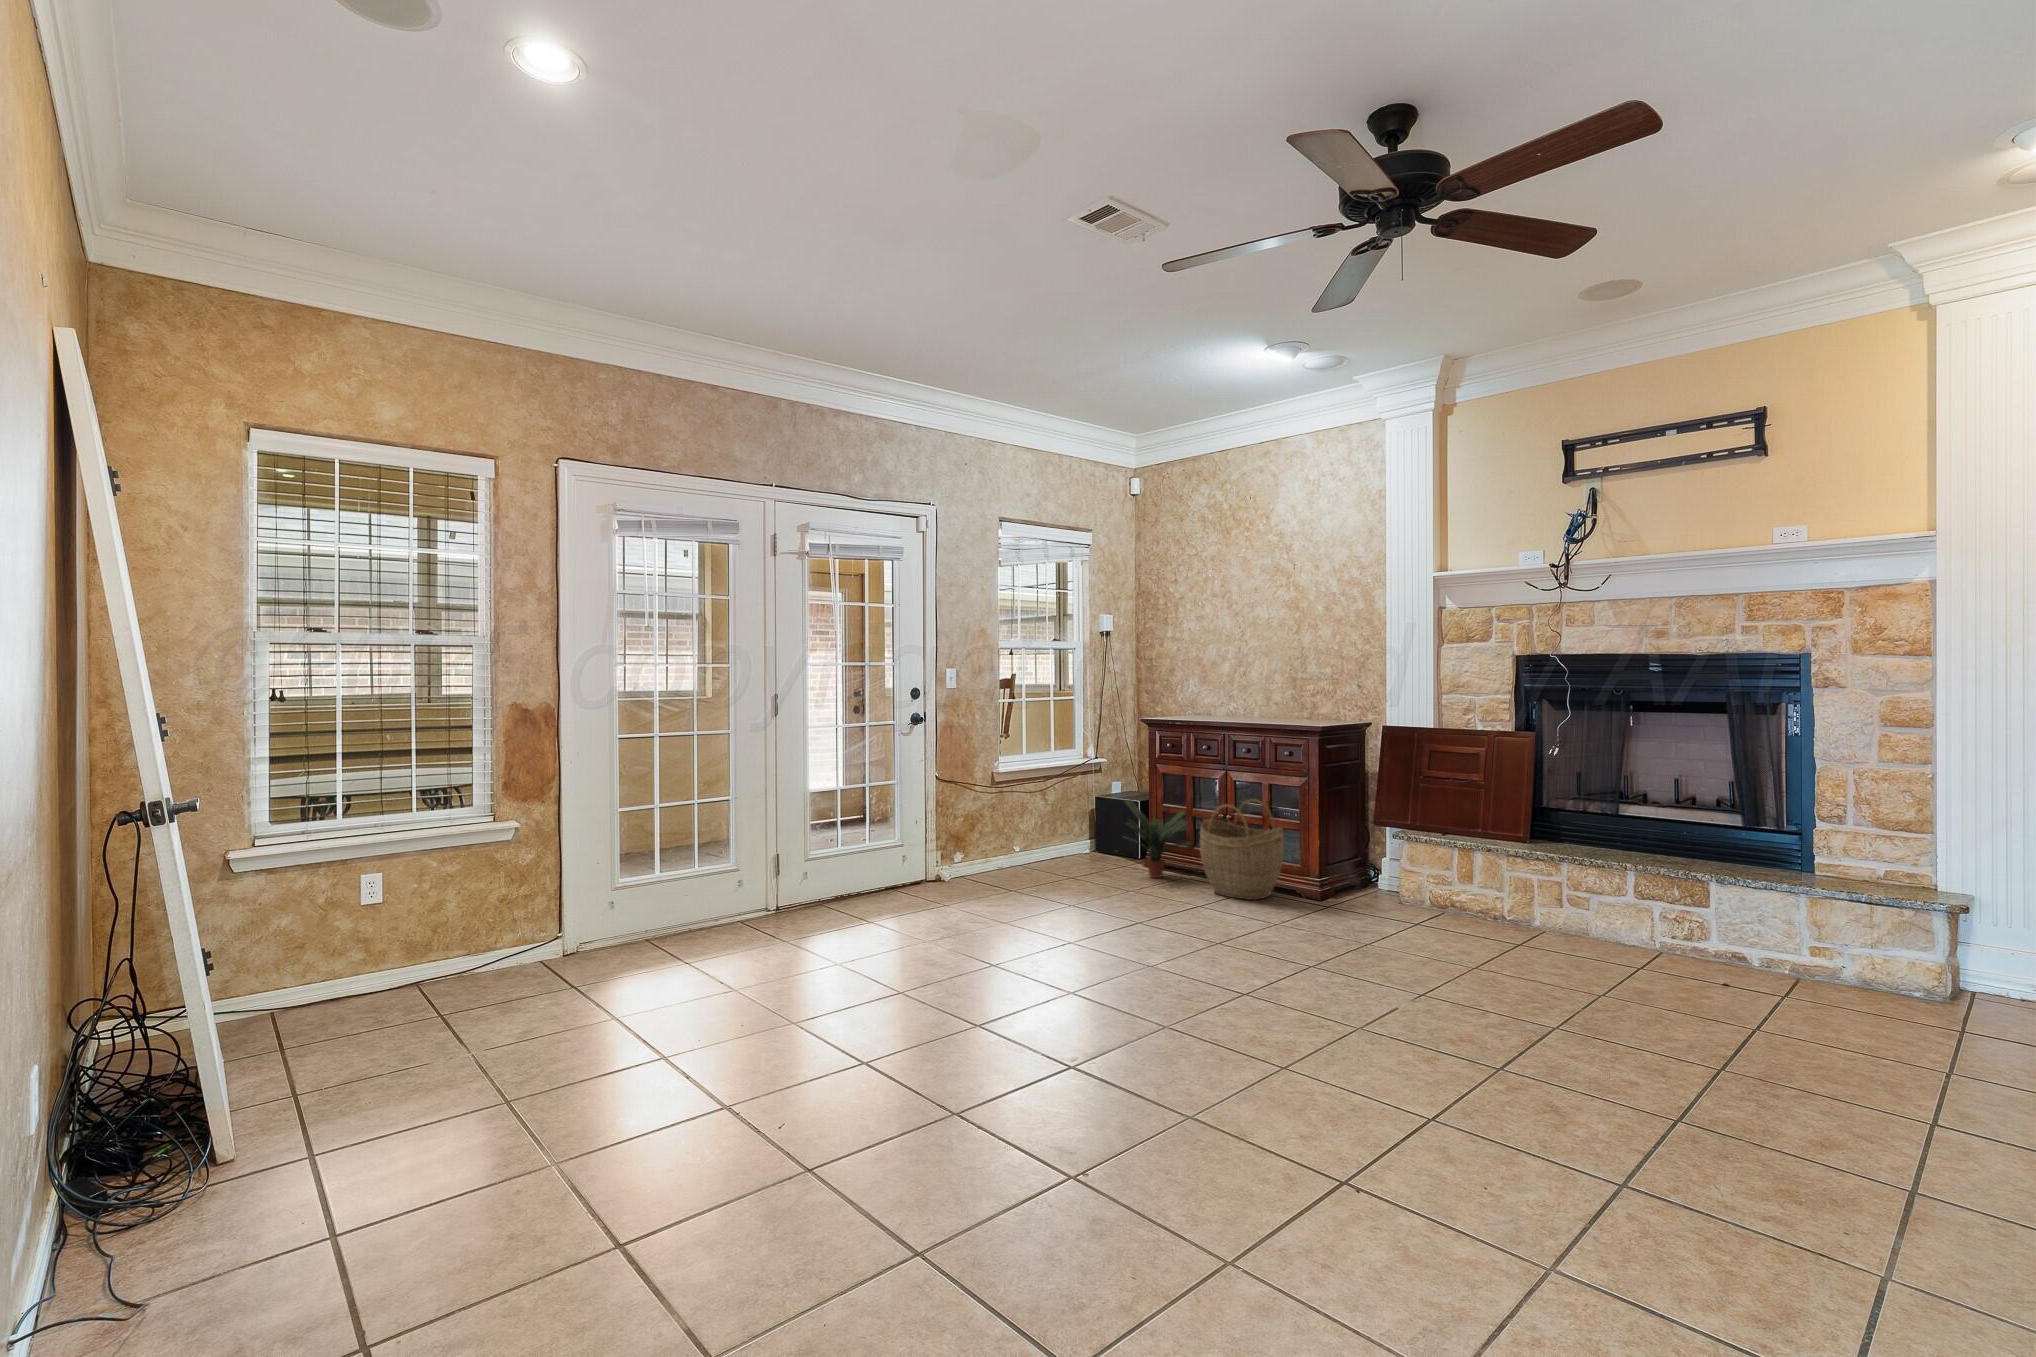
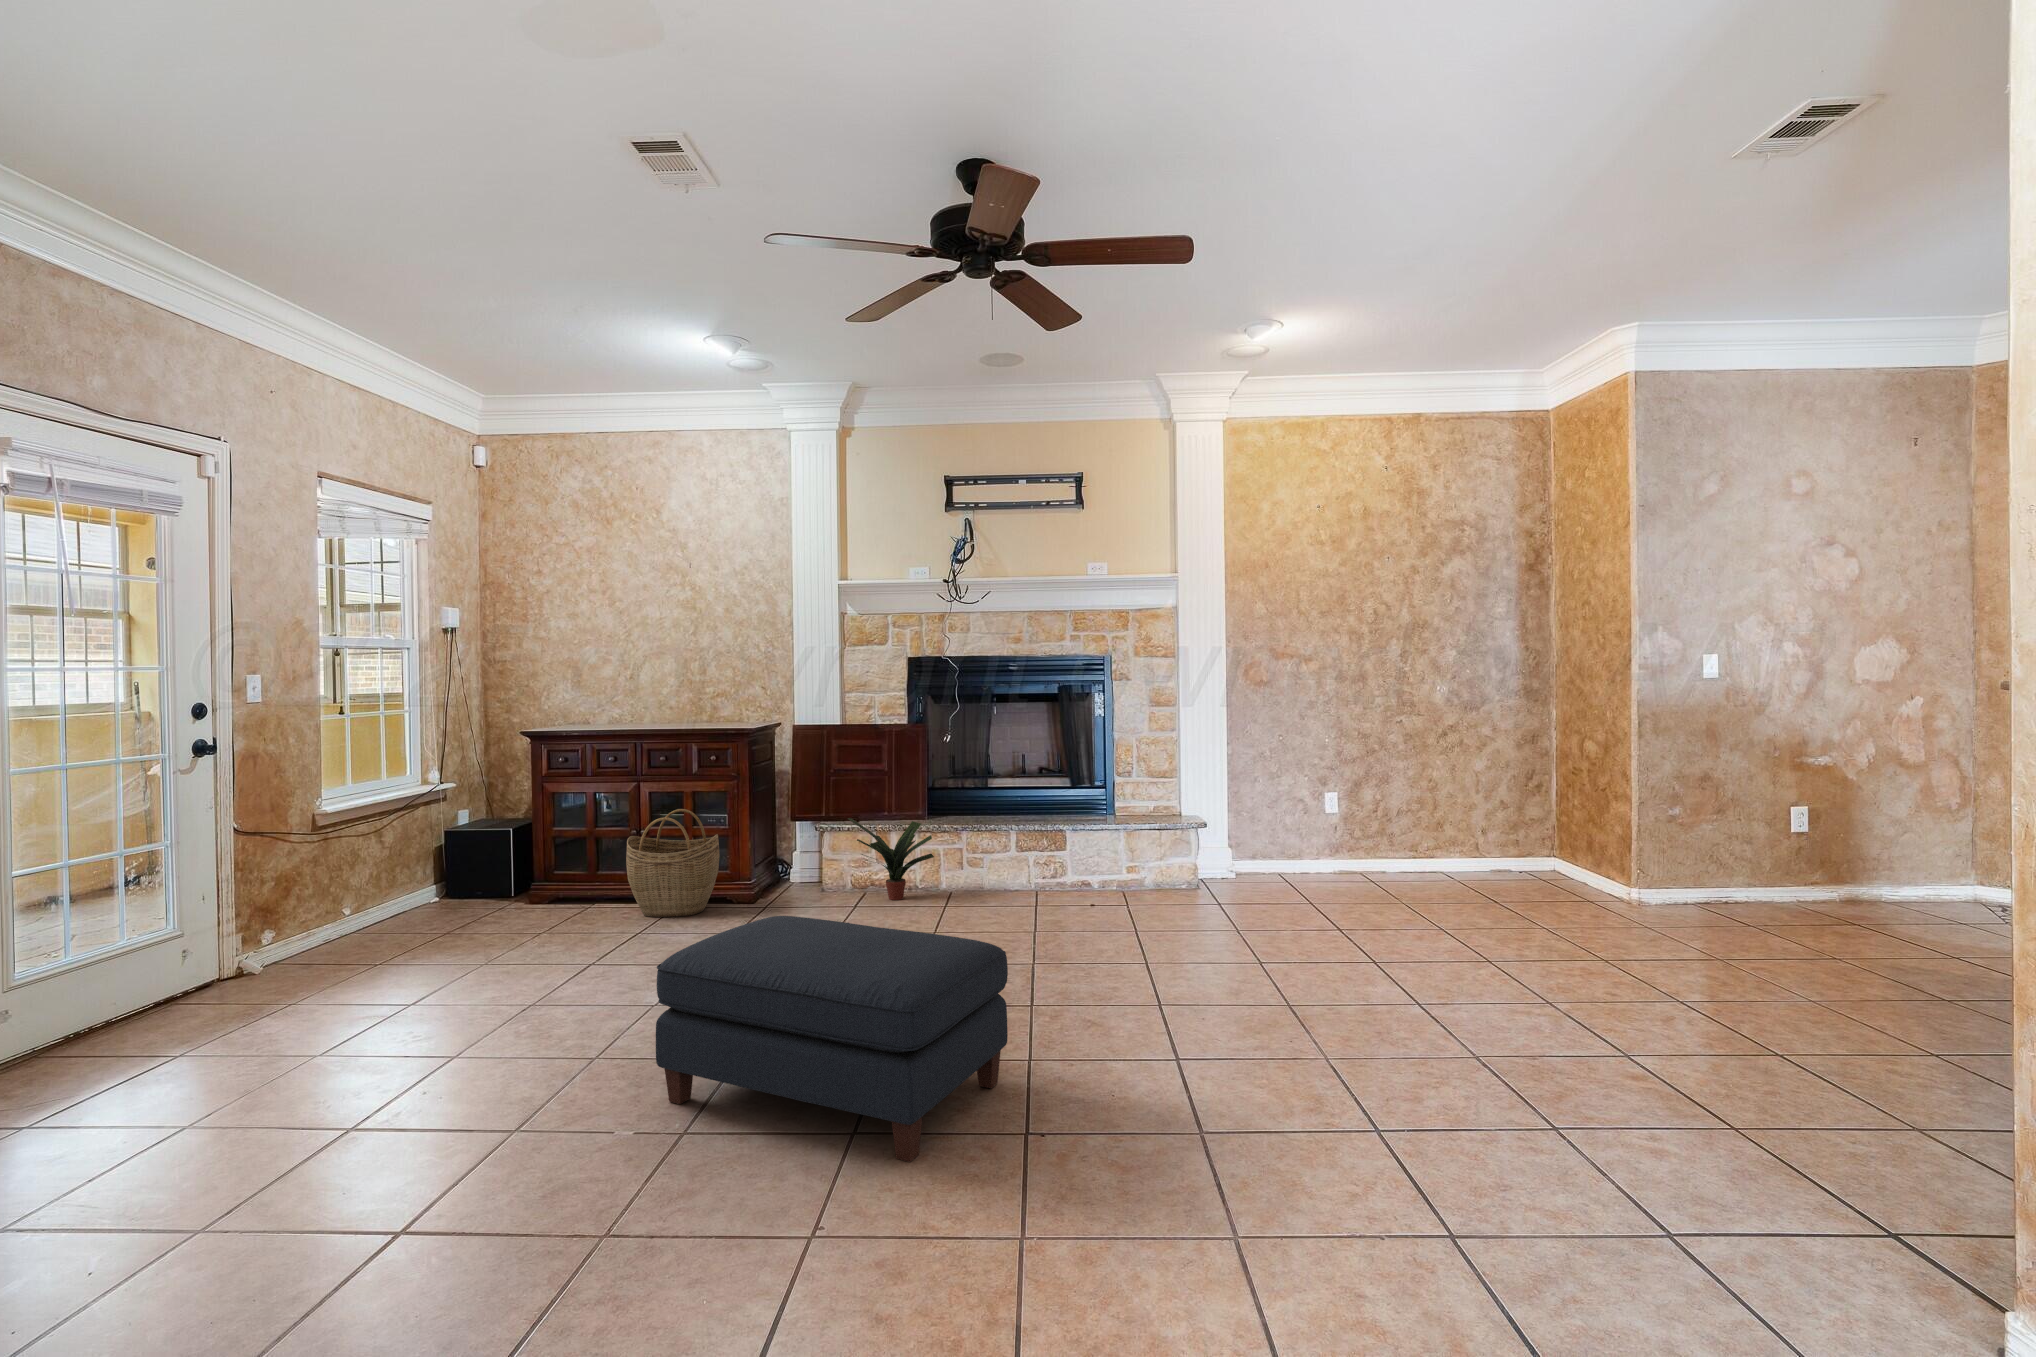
potted plant: present [1123,800,1190,878] -> present [848,818,934,900]
ottoman: none [1061,898,1353,1141] -> present [656,916,1008,1162]

